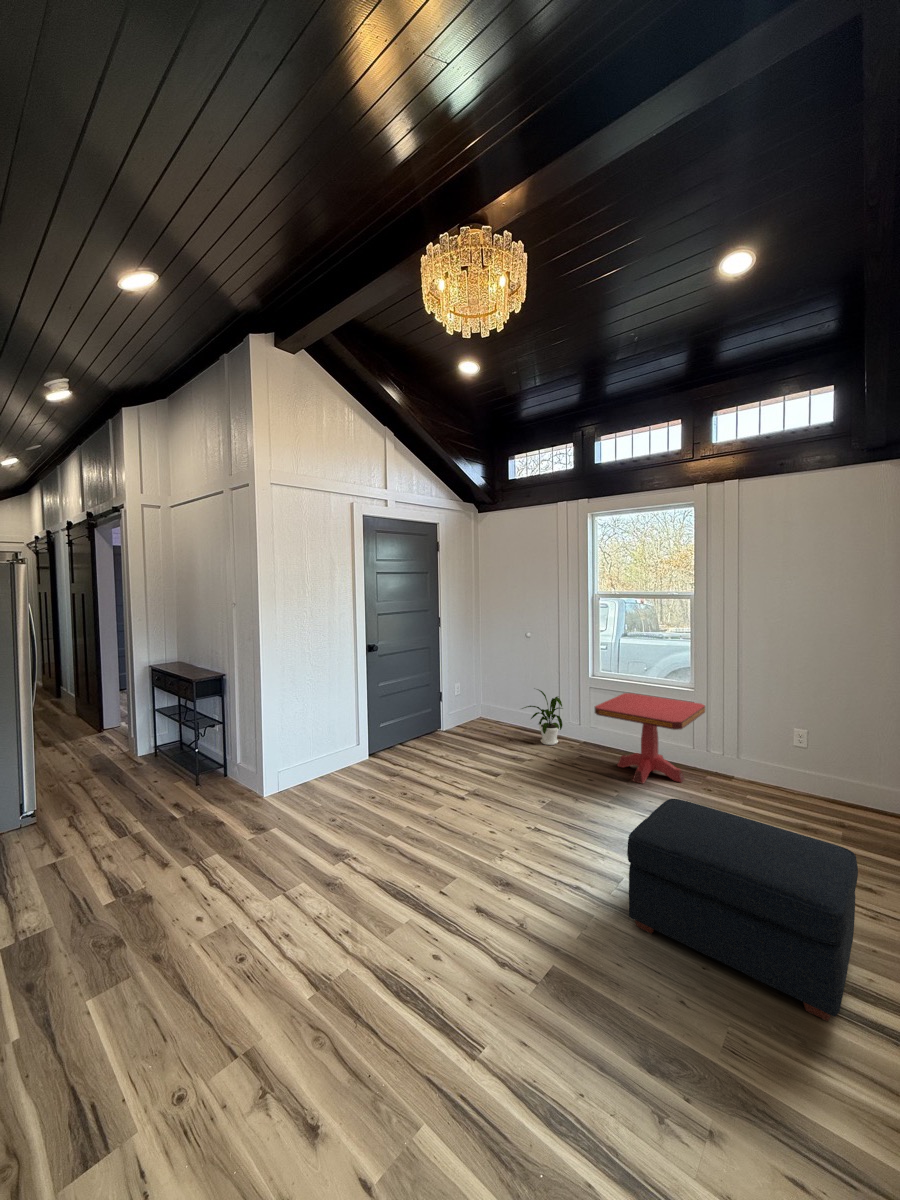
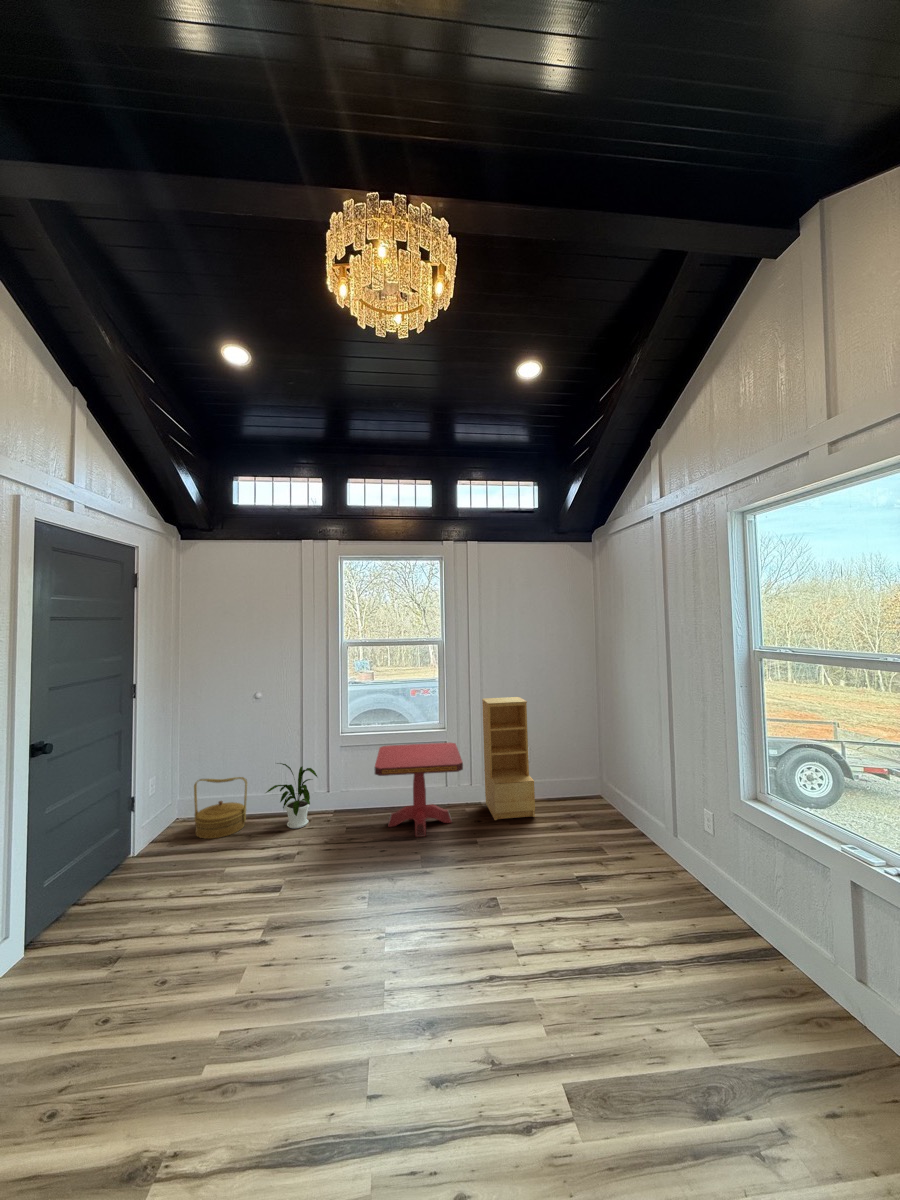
bookshelf: none [732,662,797,810] -> present [482,697,535,820]
woven basket: none [482,690,517,735] -> present [194,777,247,839]
ottoman: present [627,799,858,1021] -> none [533,829,726,983]

